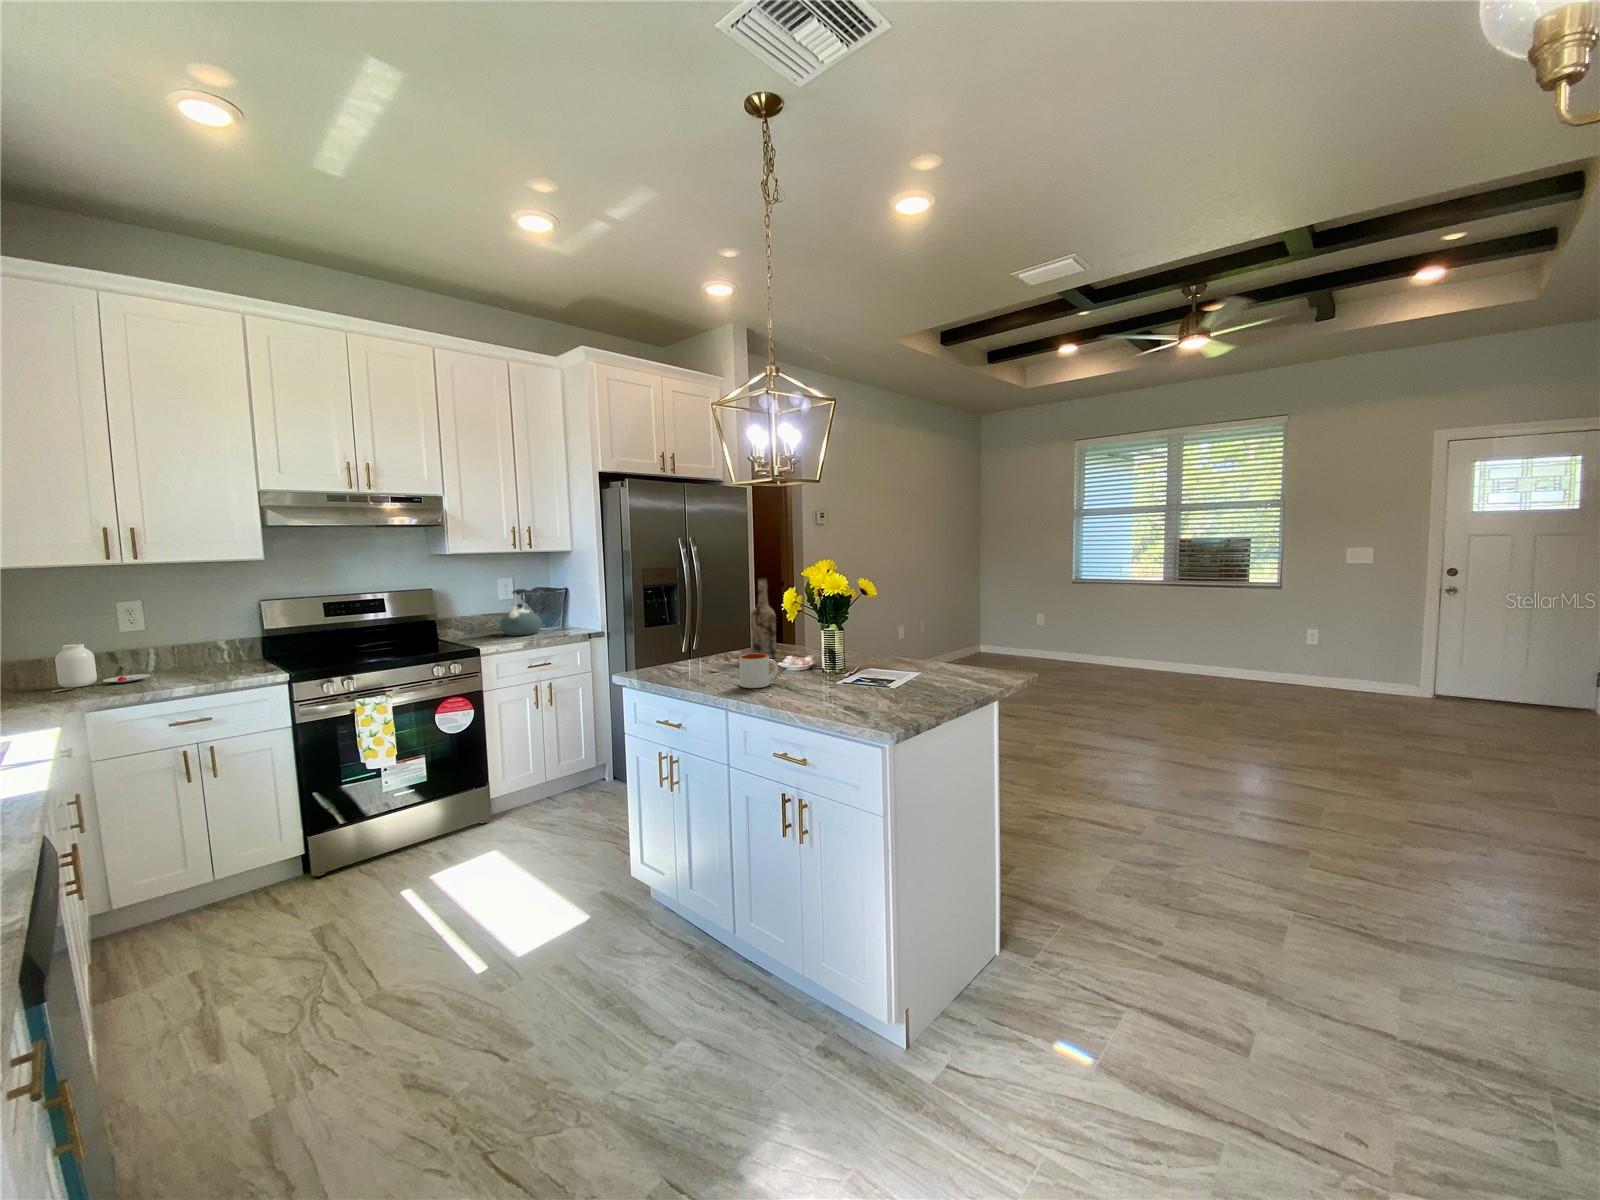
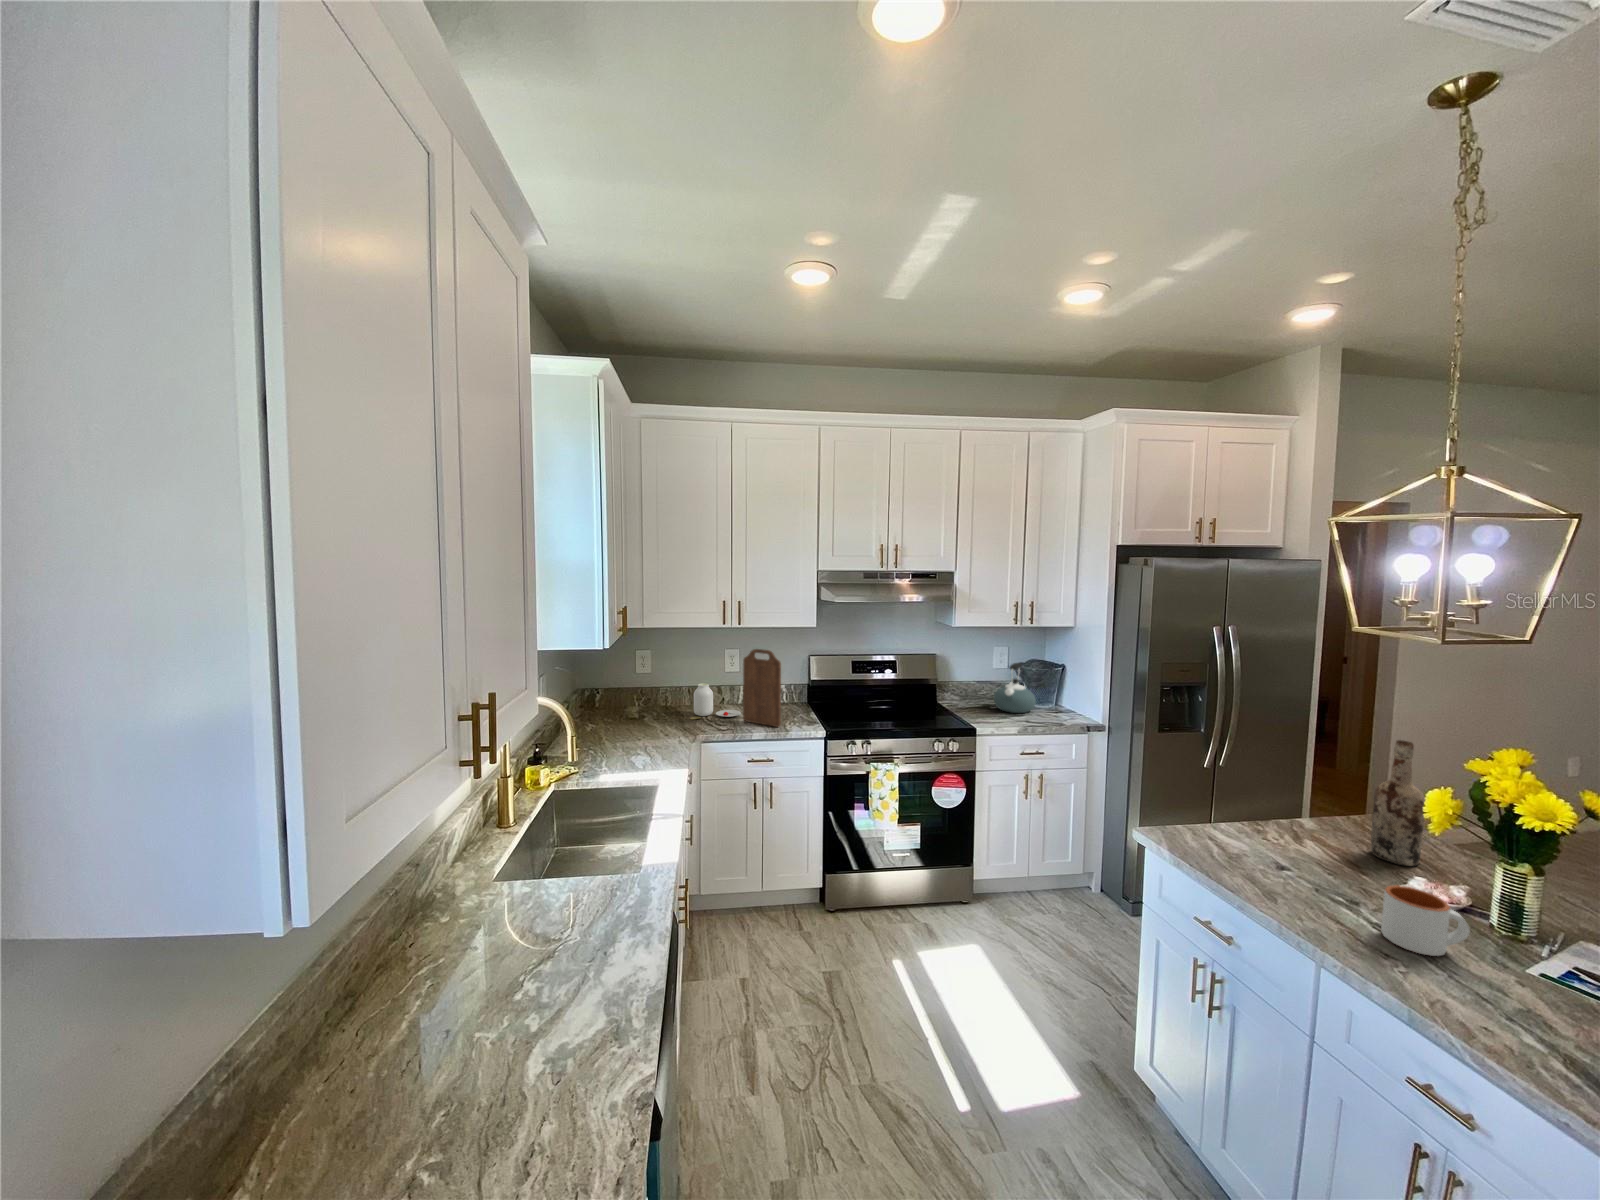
cutting board: none [145,586,219,682] -> present [743,649,781,727]

